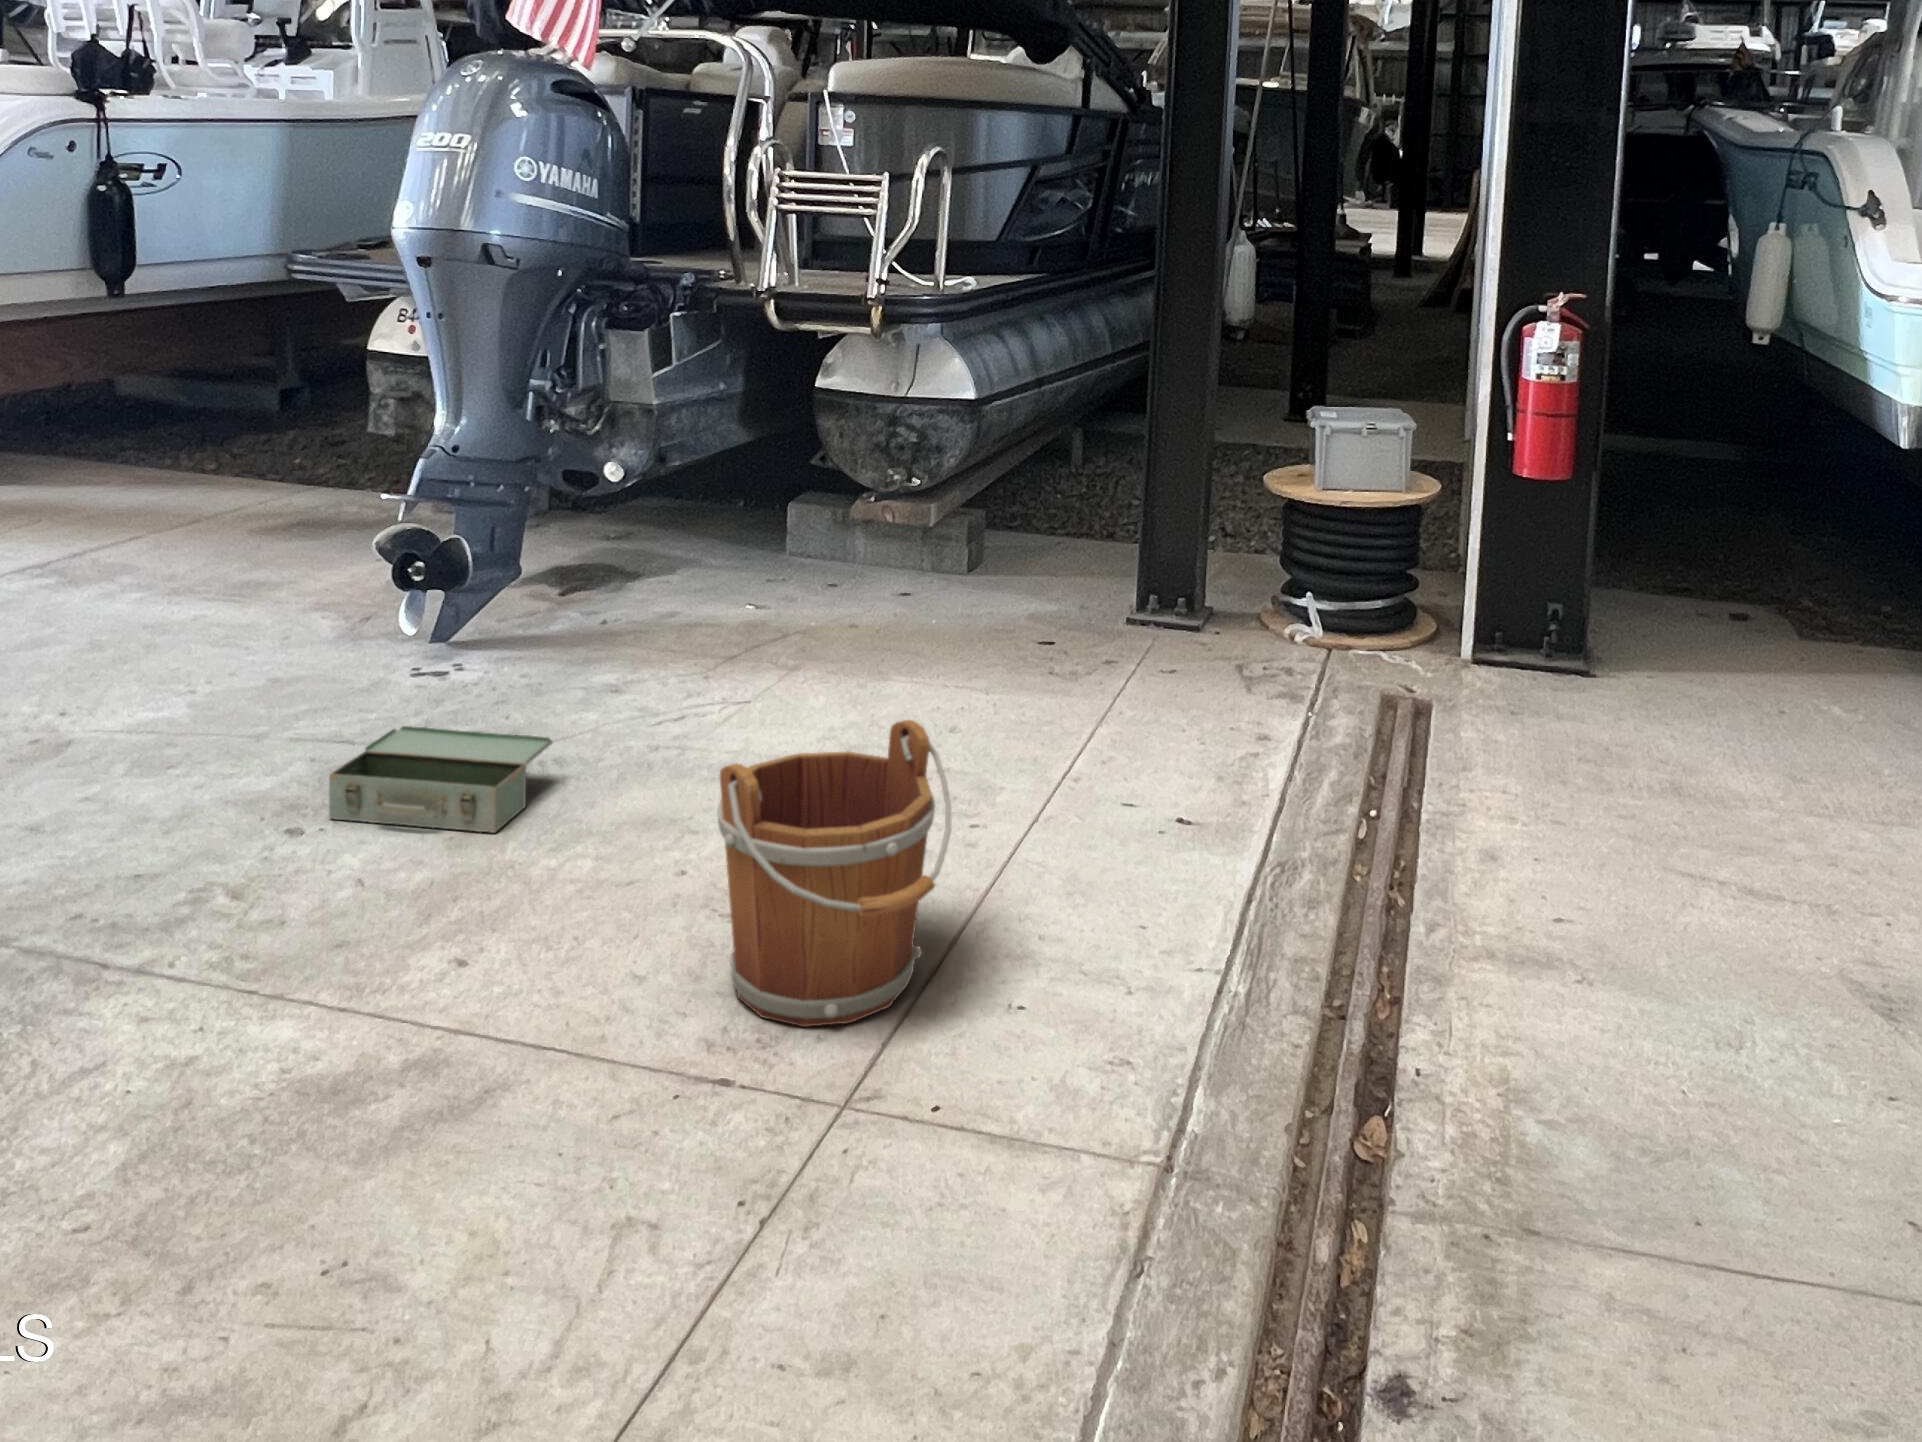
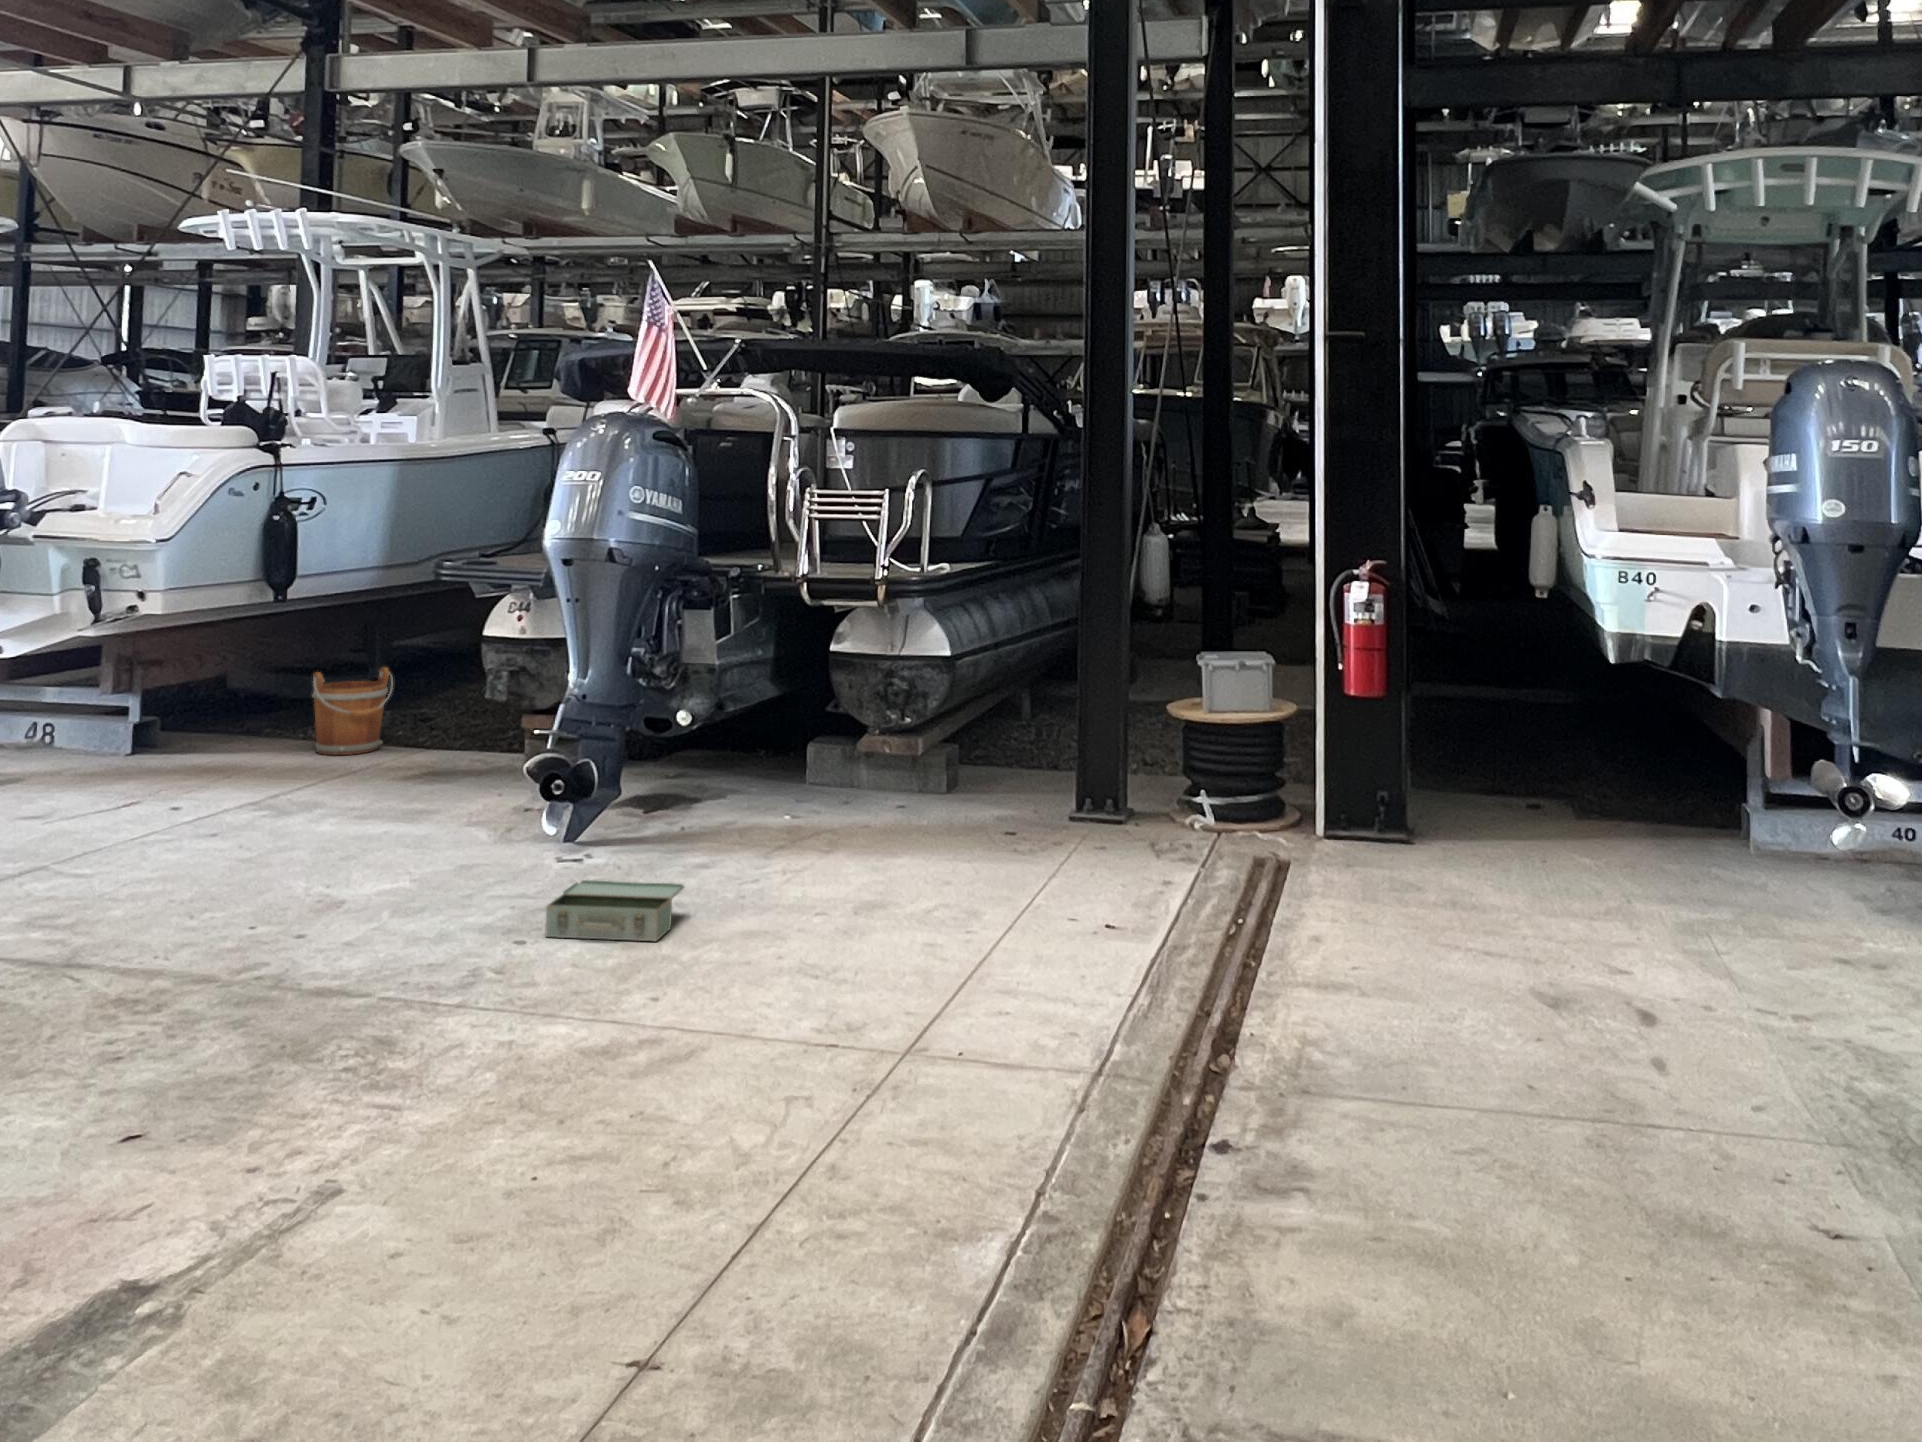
bucket: present [717,720,951,1027] -> present [312,667,393,755]

